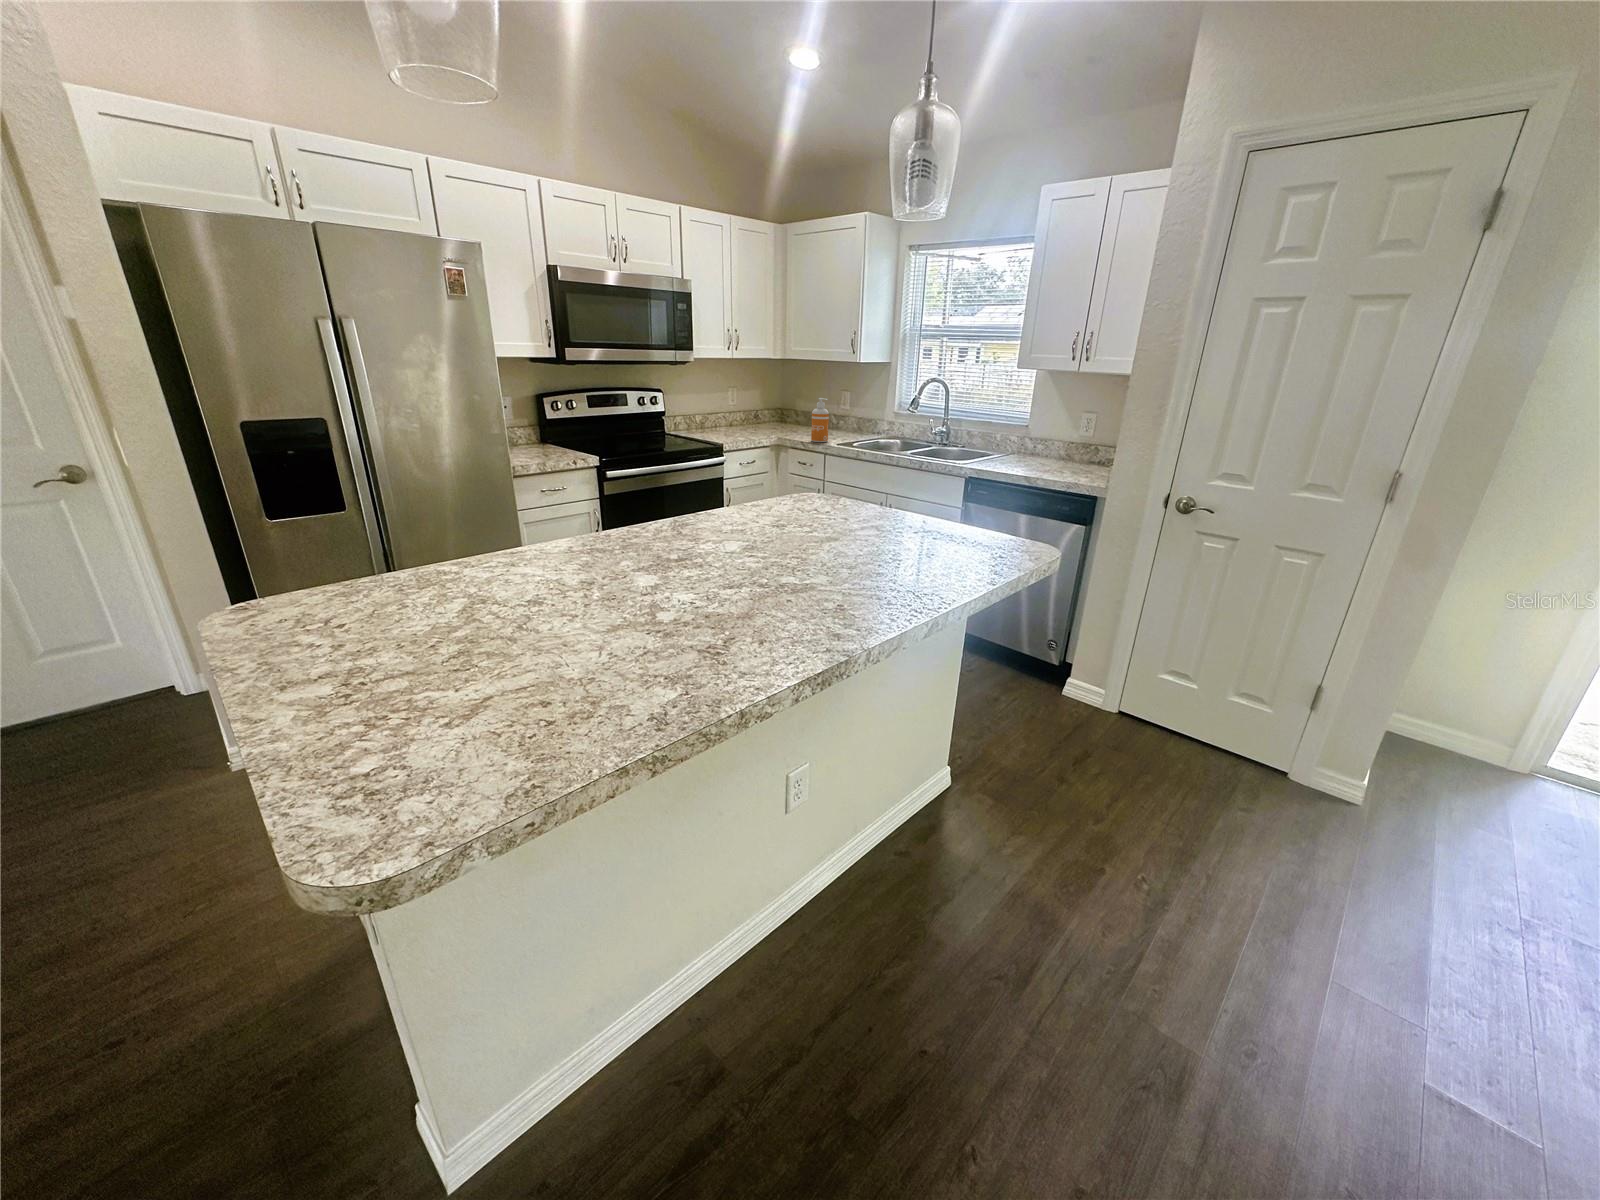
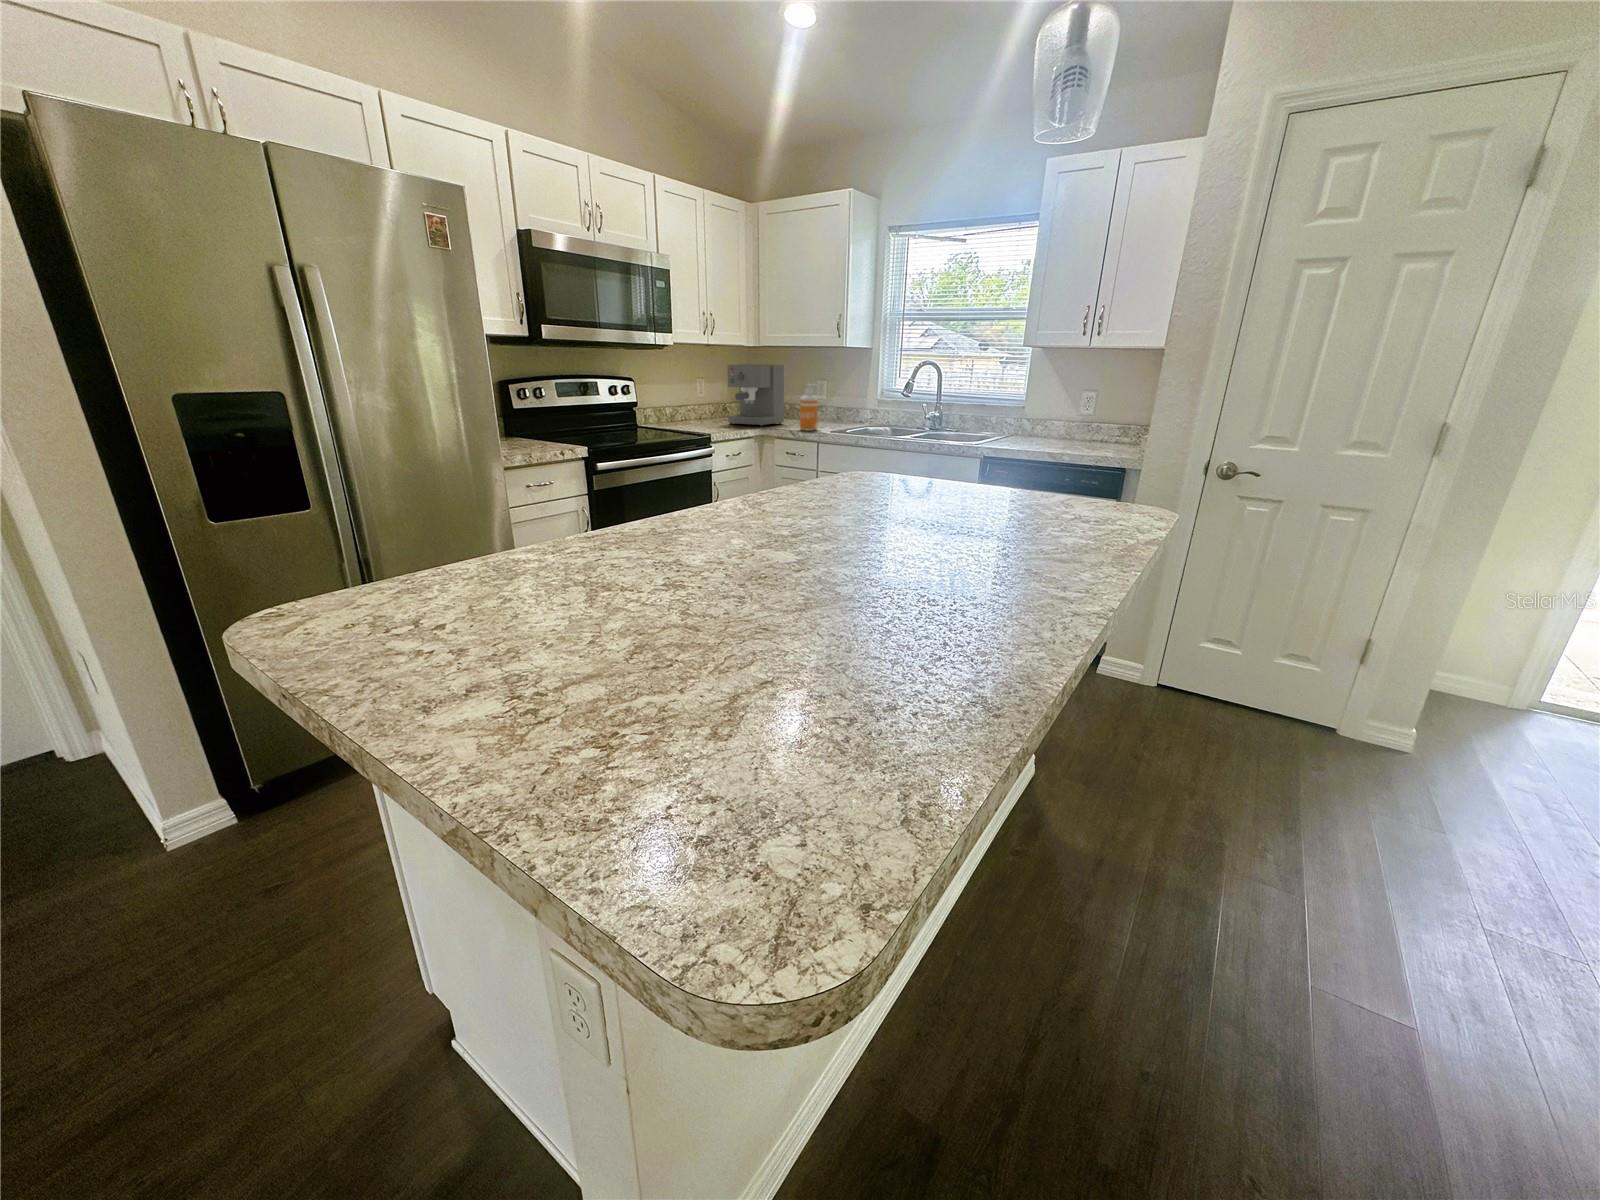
coffee maker: none [750,376,804,436] -> present [727,364,784,426]

